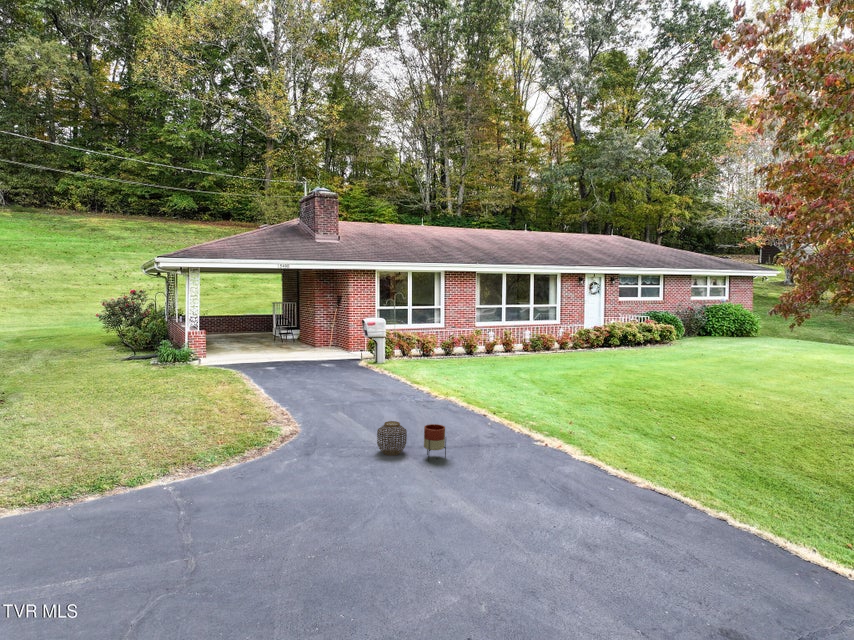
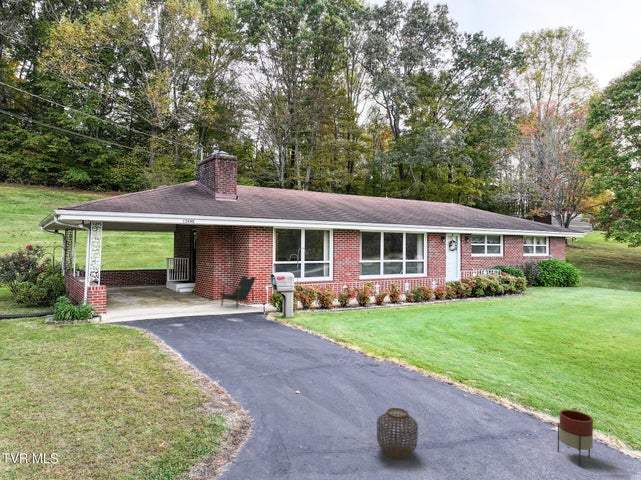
lounge chair: none [317,321,354,355] -> present [220,276,256,308]
planter: present [424,424,446,461] -> present [558,410,593,466]

